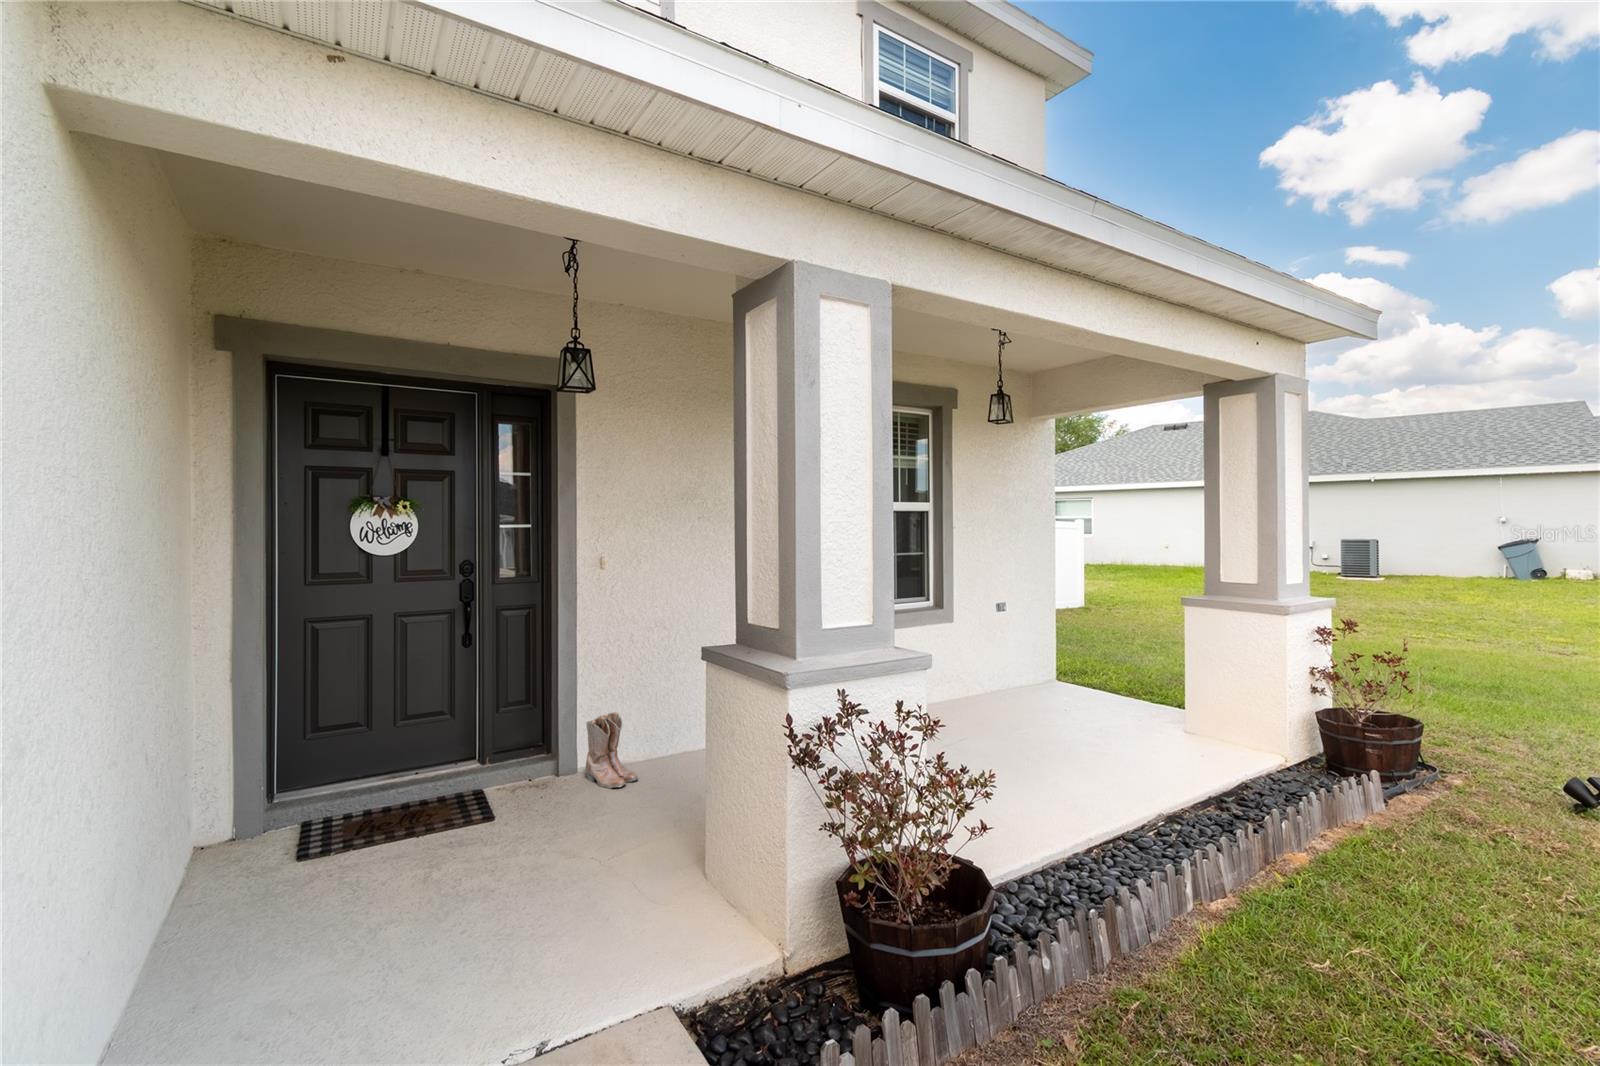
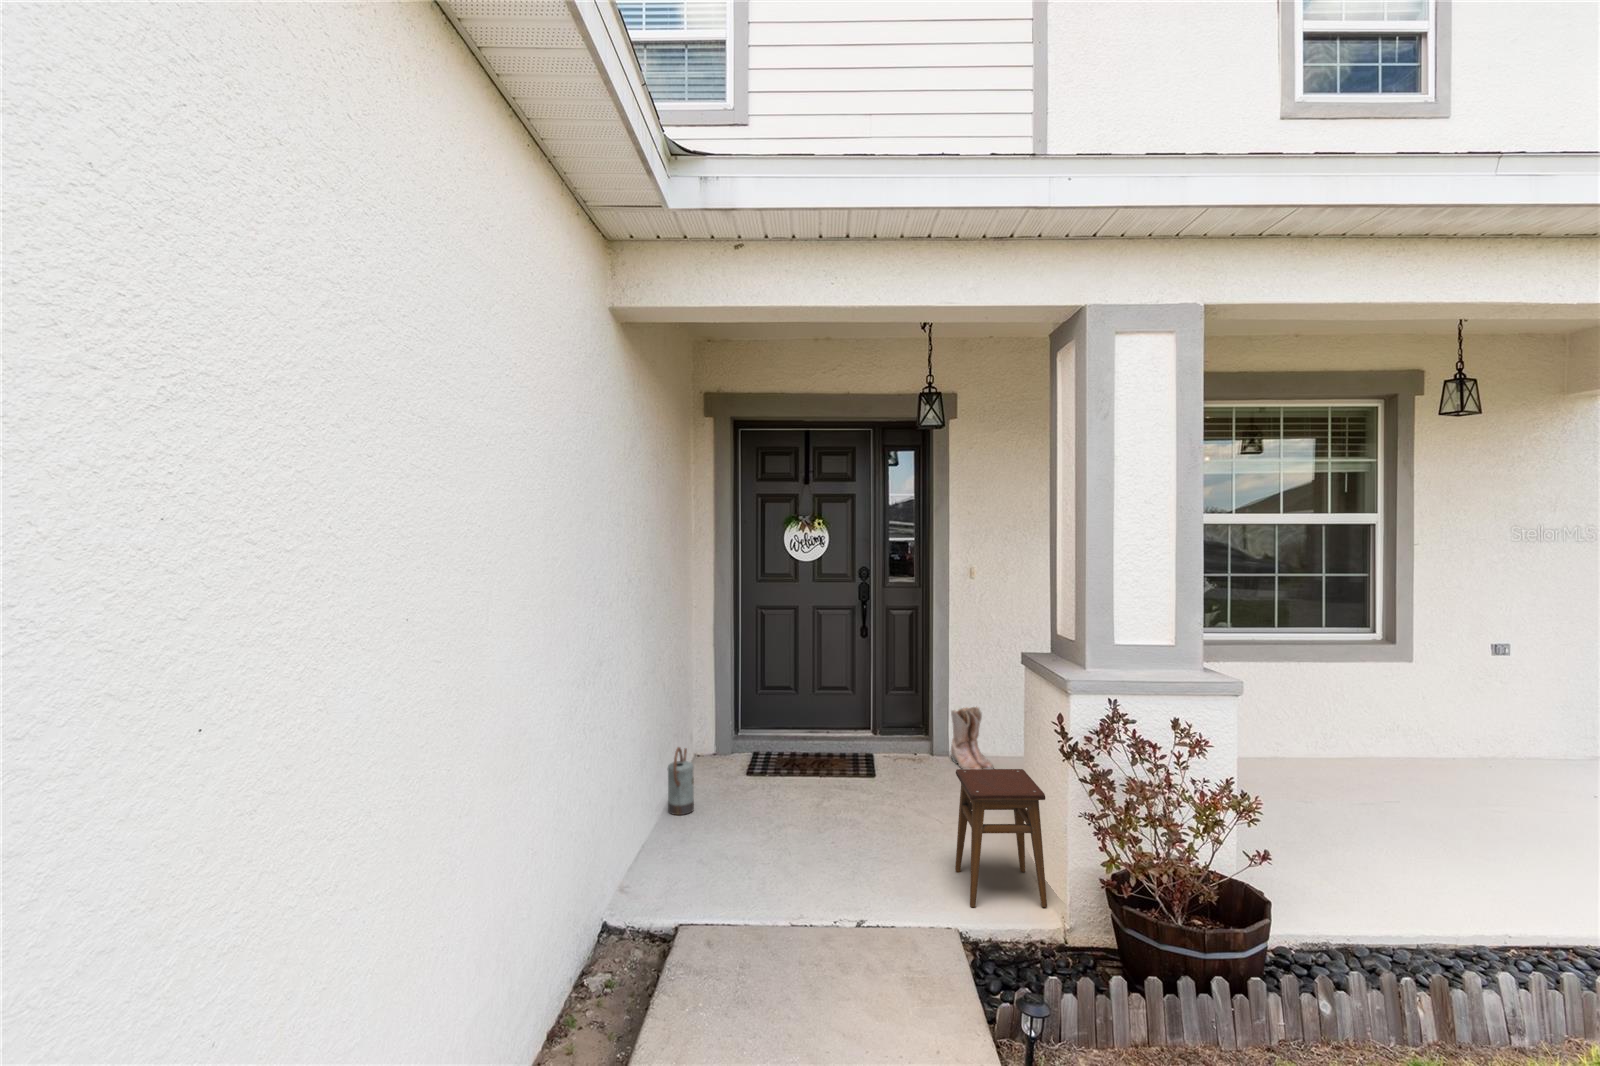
stool: none [641,782,758,970] -> present [955,769,1047,907]
watering can: none [141,858,201,980] -> present [668,747,694,815]

